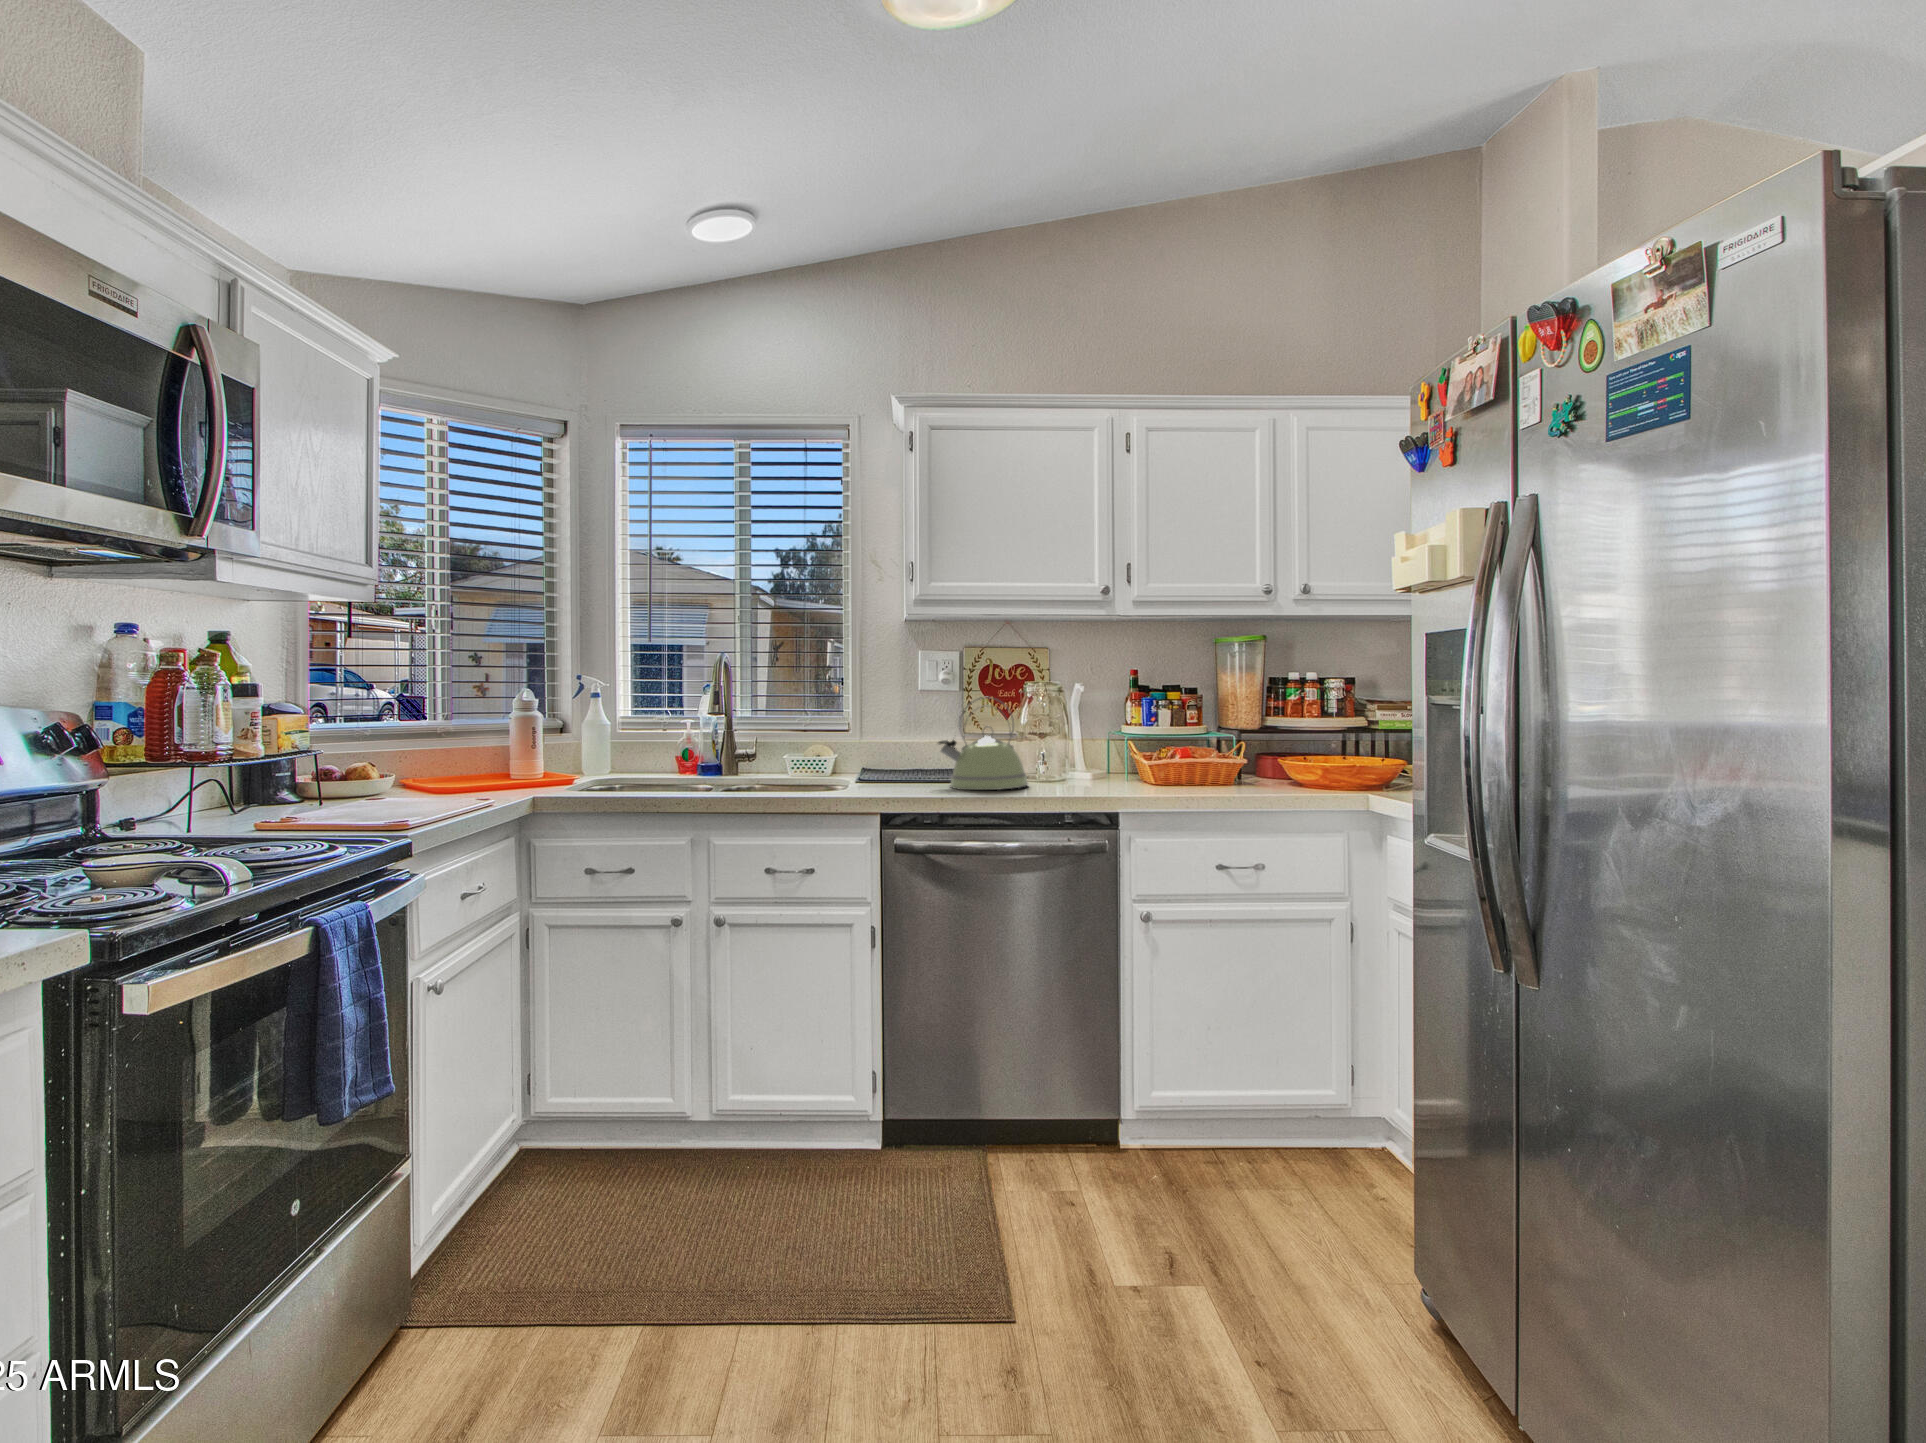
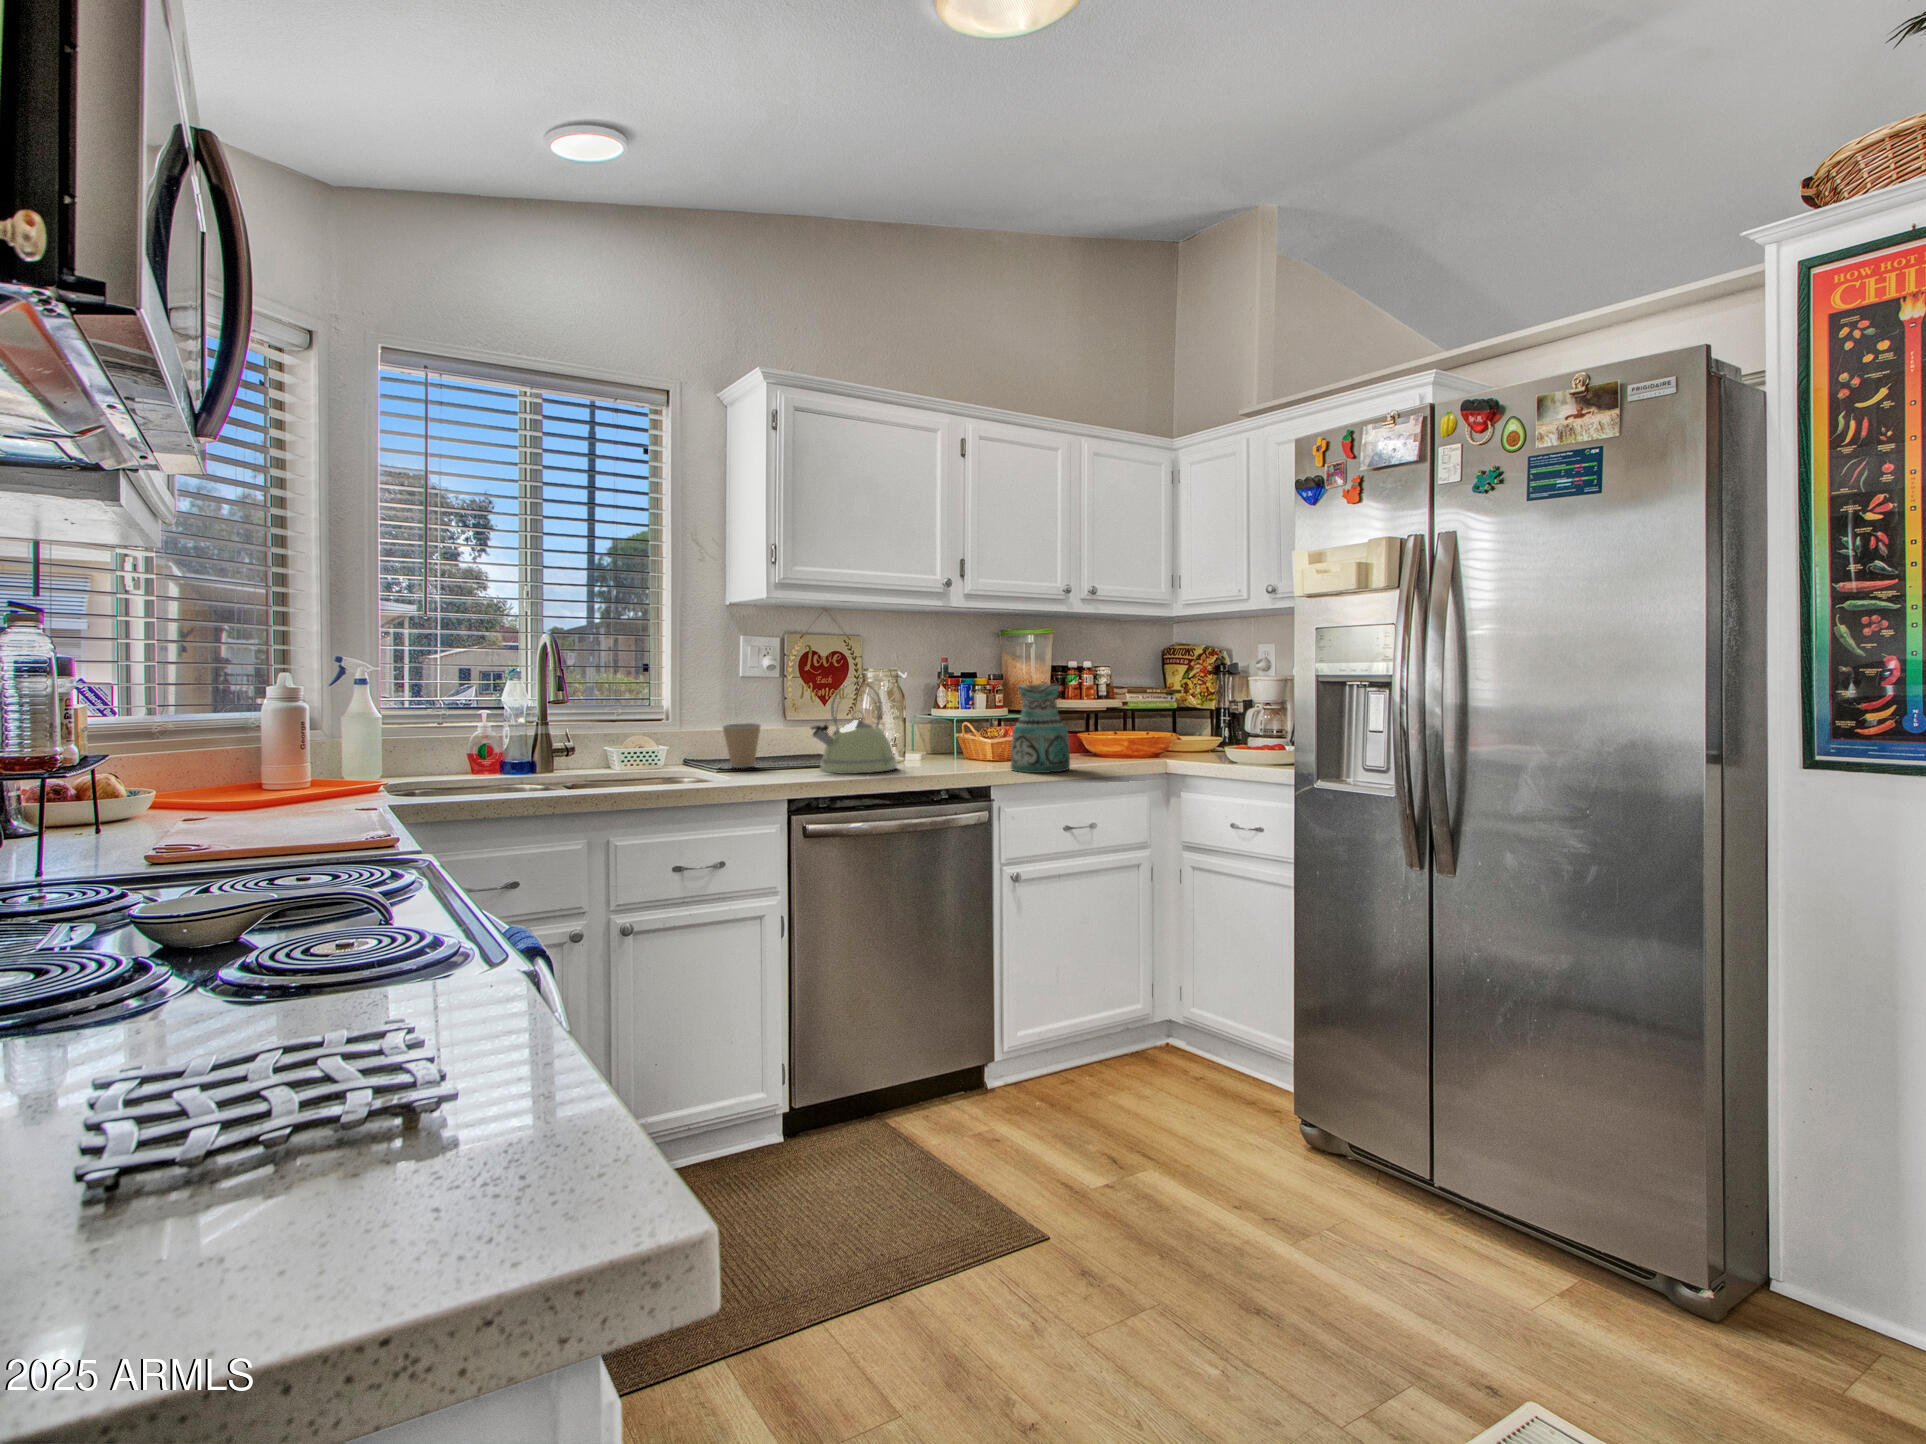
ceramic pitcher: none [1141,697,1209,800] -> present [1011,682,1070,773]
coffee cup: none [874,737,911,780] -> present [722,723,761,768]

